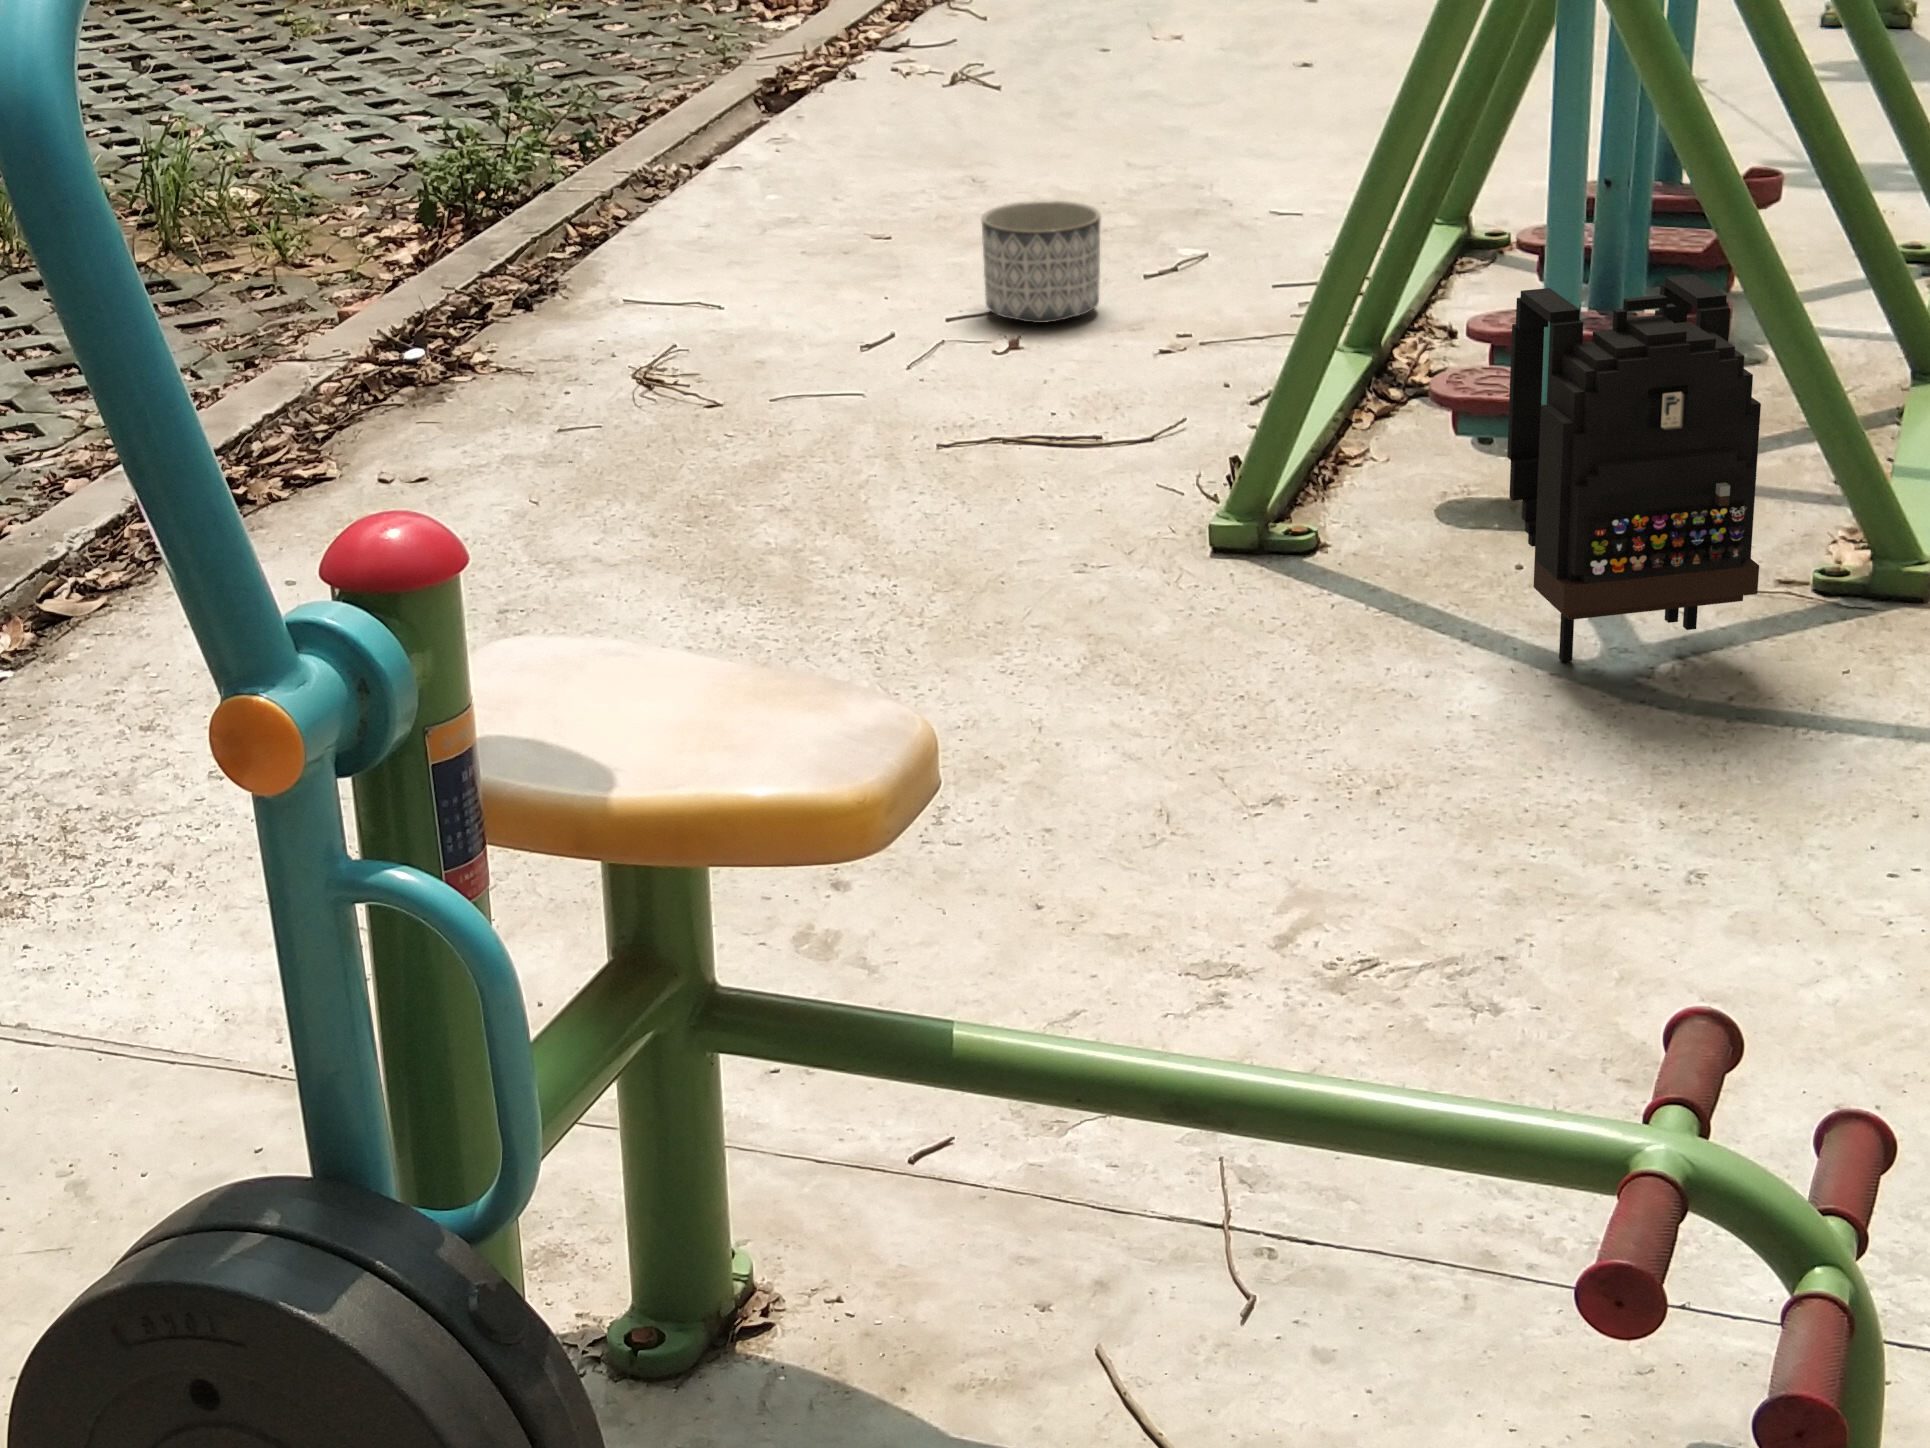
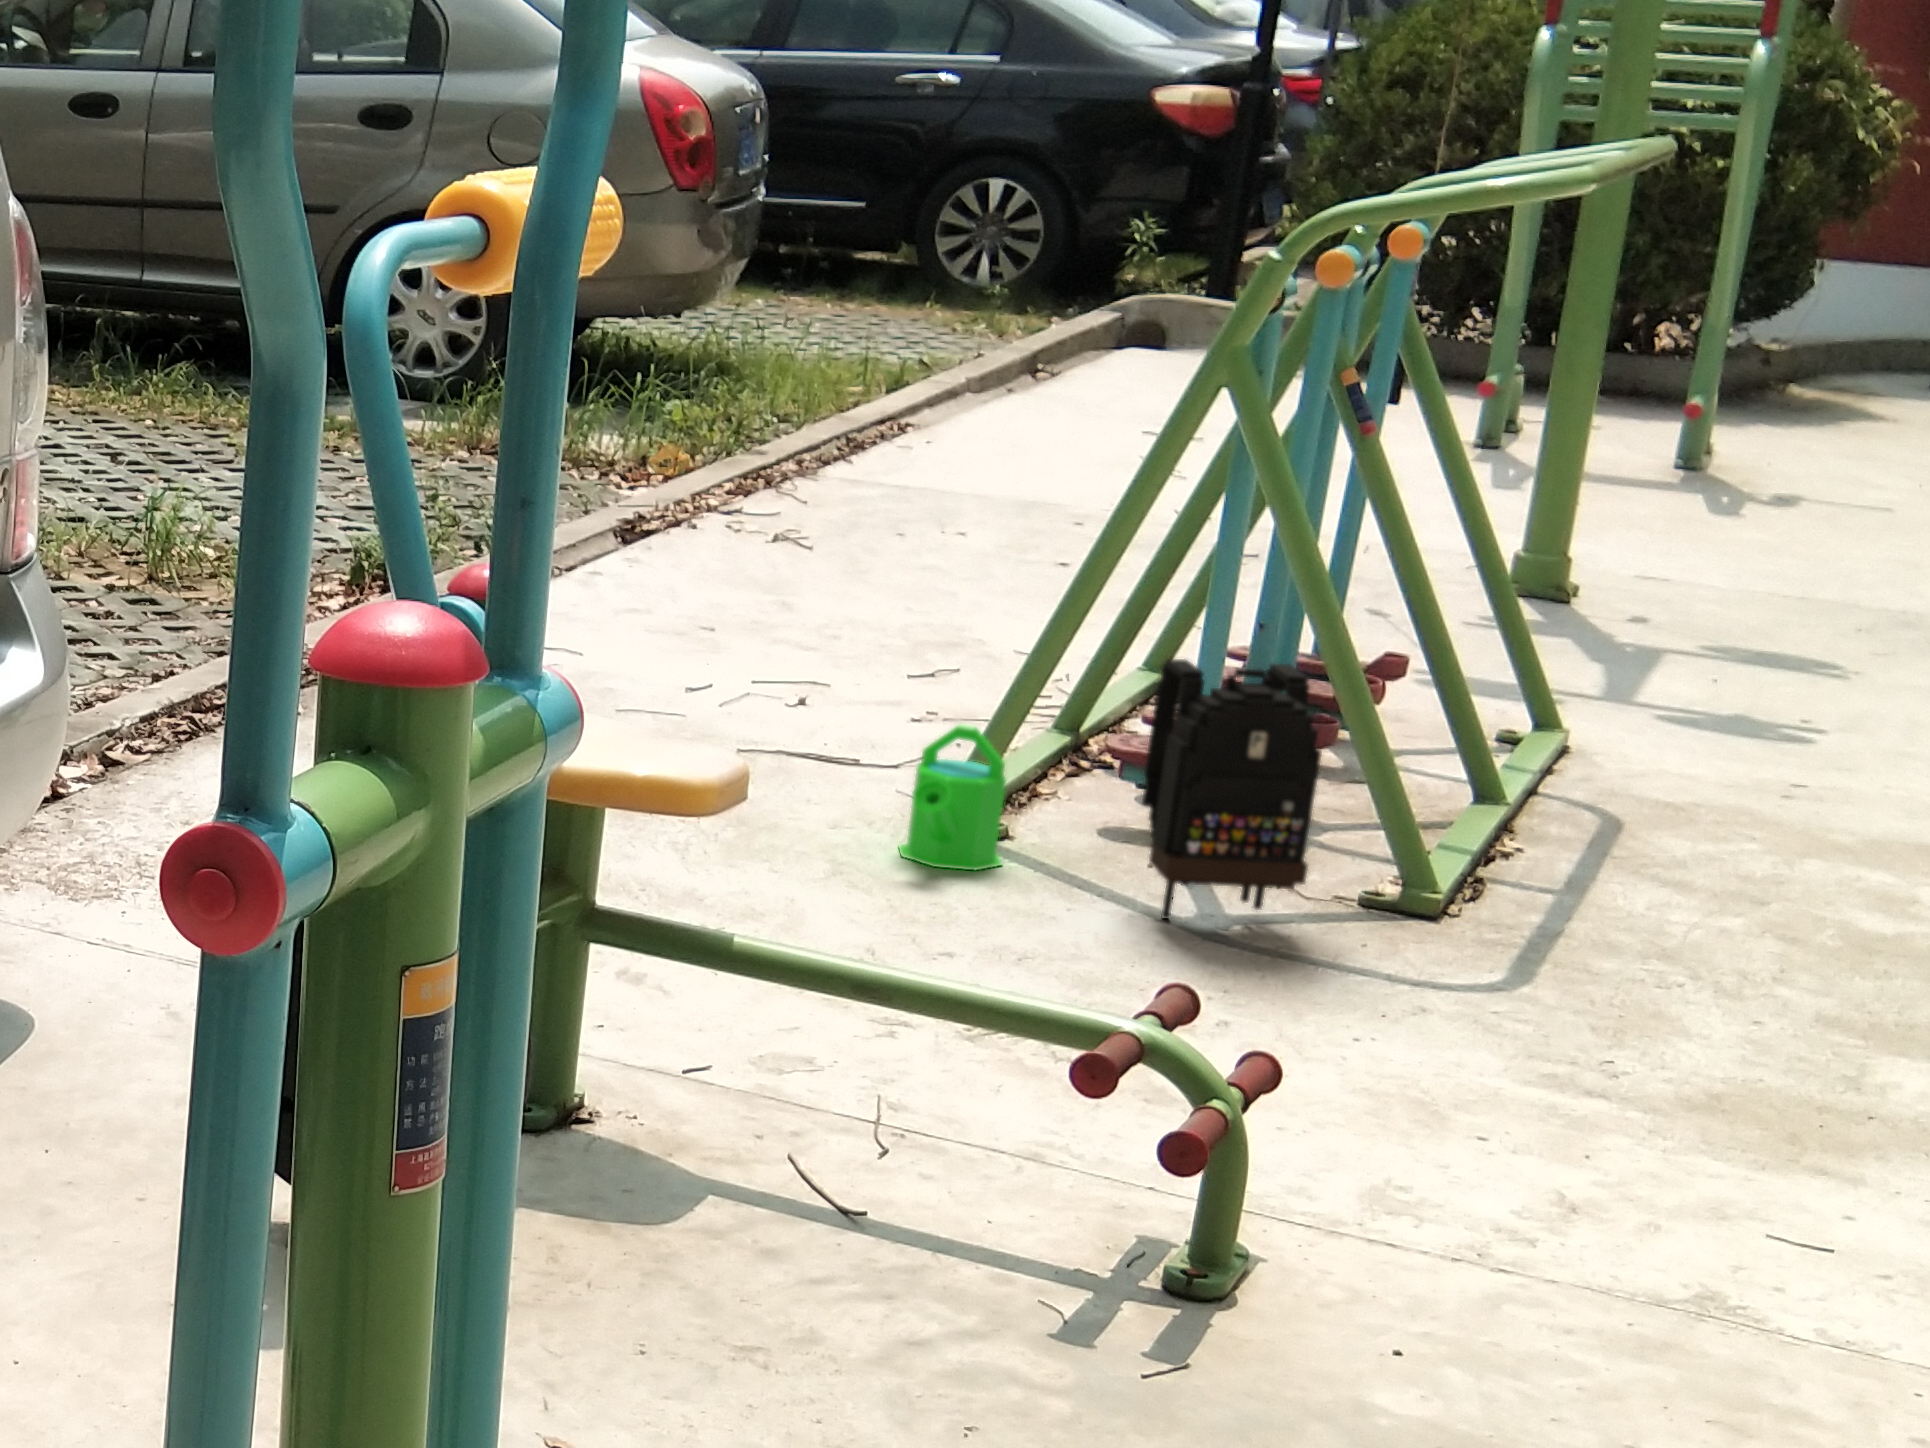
planter: present [982,200,1101,323] -> none [784,608,880,697]
watering can: none [1175,406,1324,615] -> present [899,724,1006,870]

